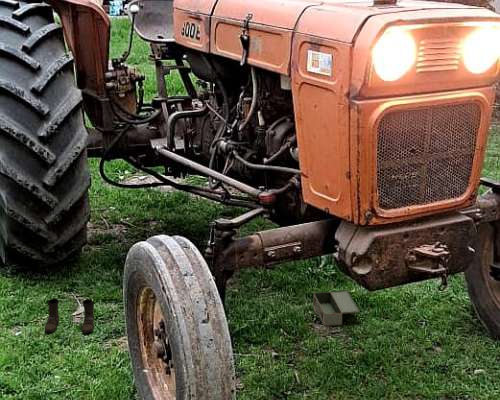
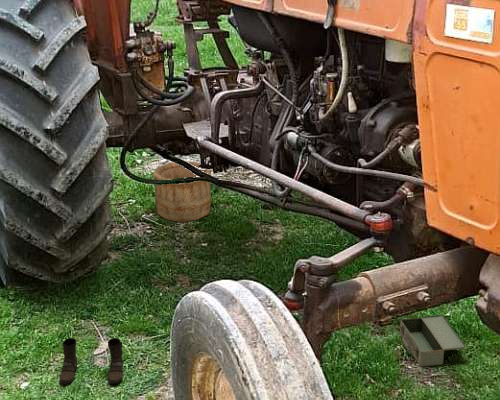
wooden bucket: none [128,175,178,224] -> present [153,161,211,222]

